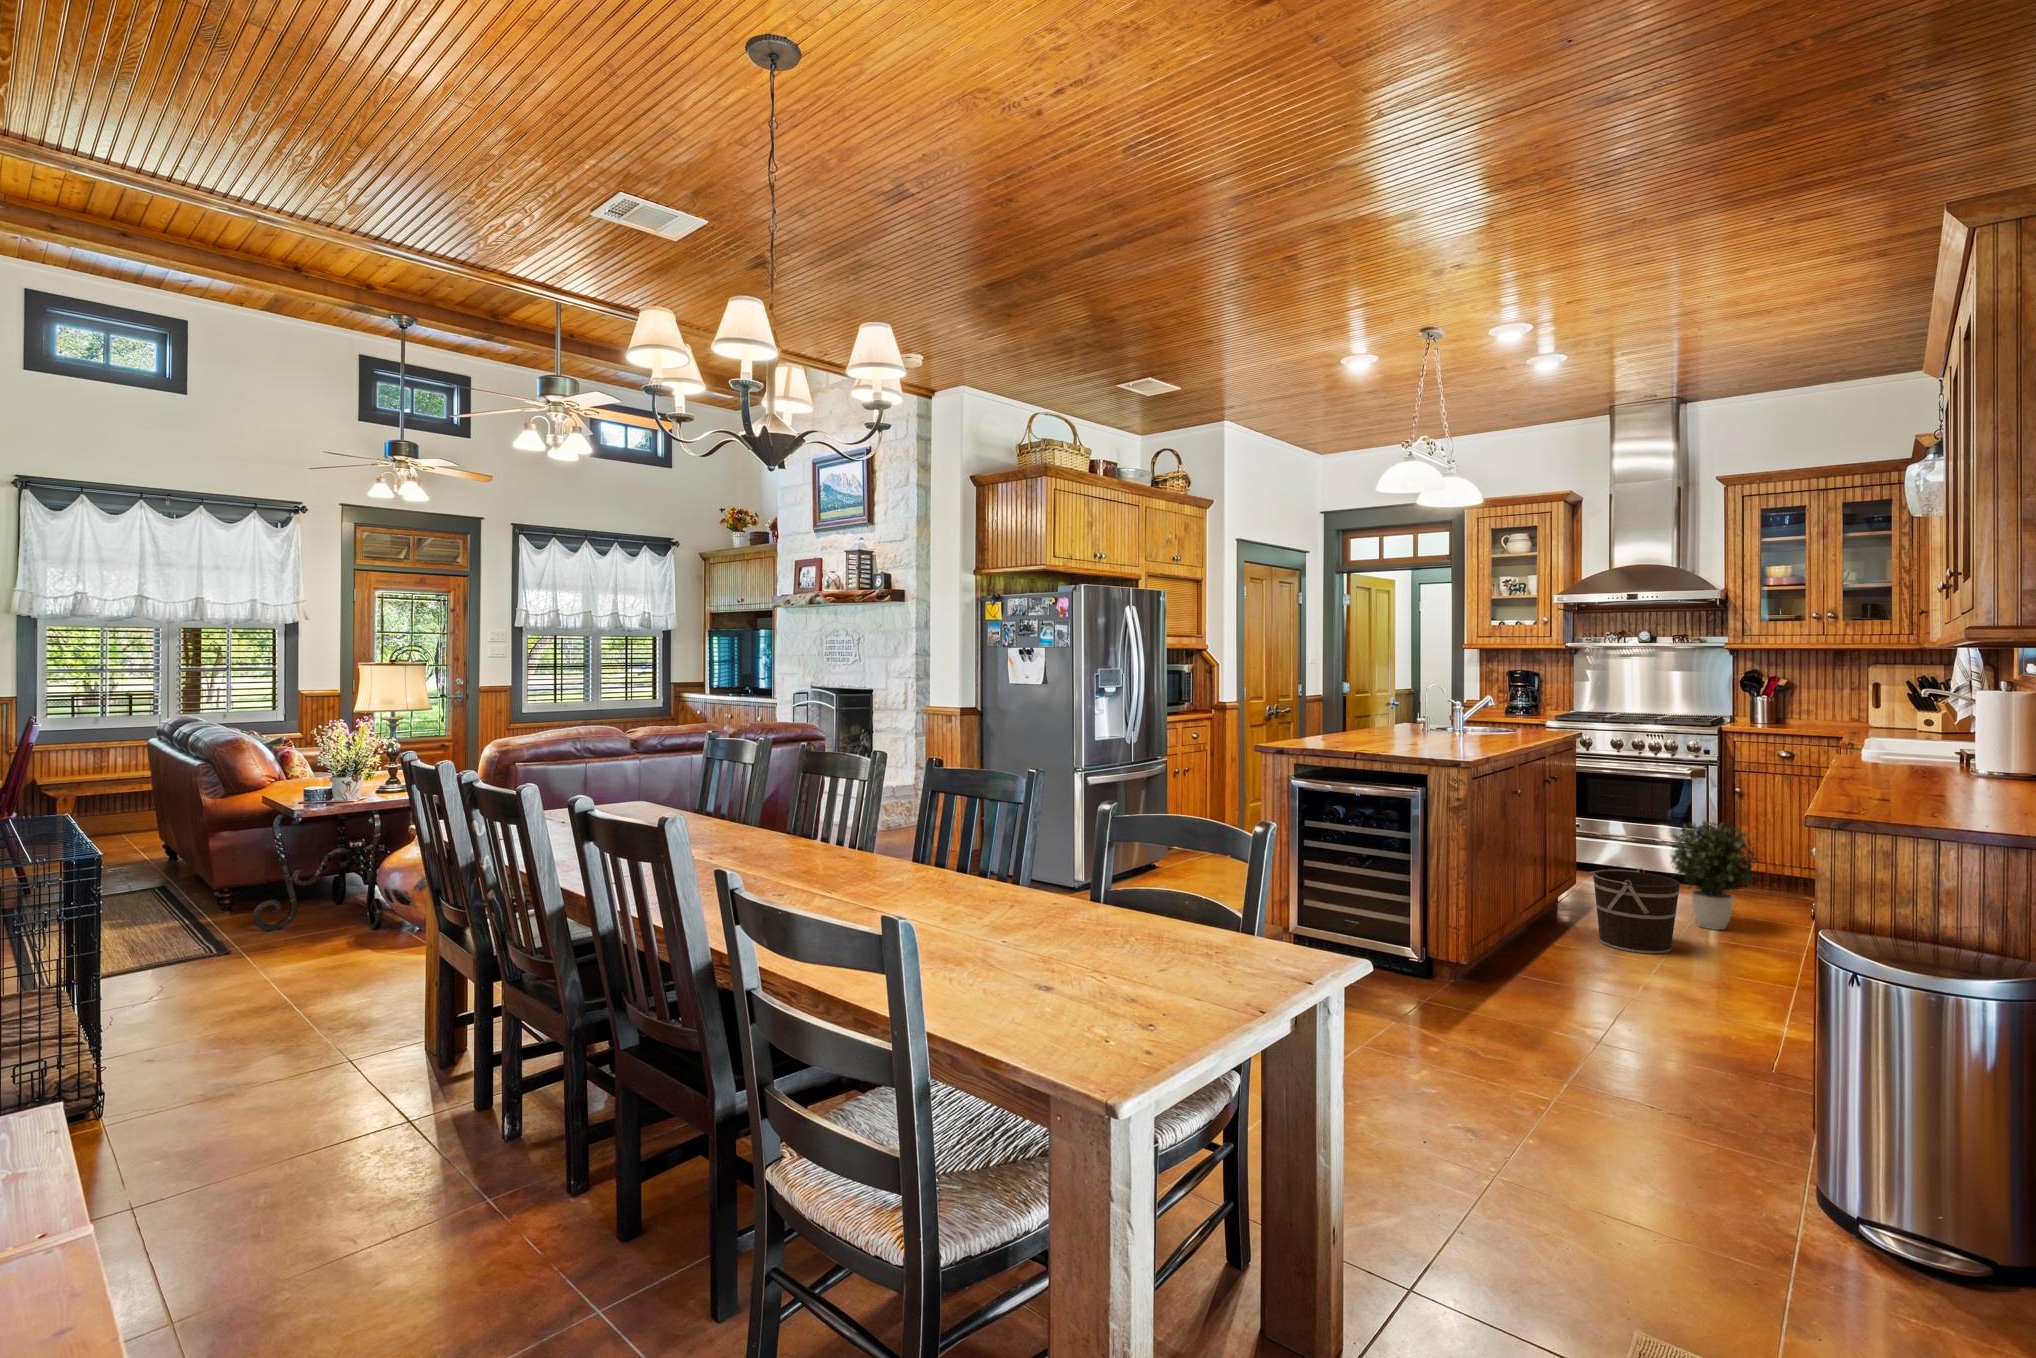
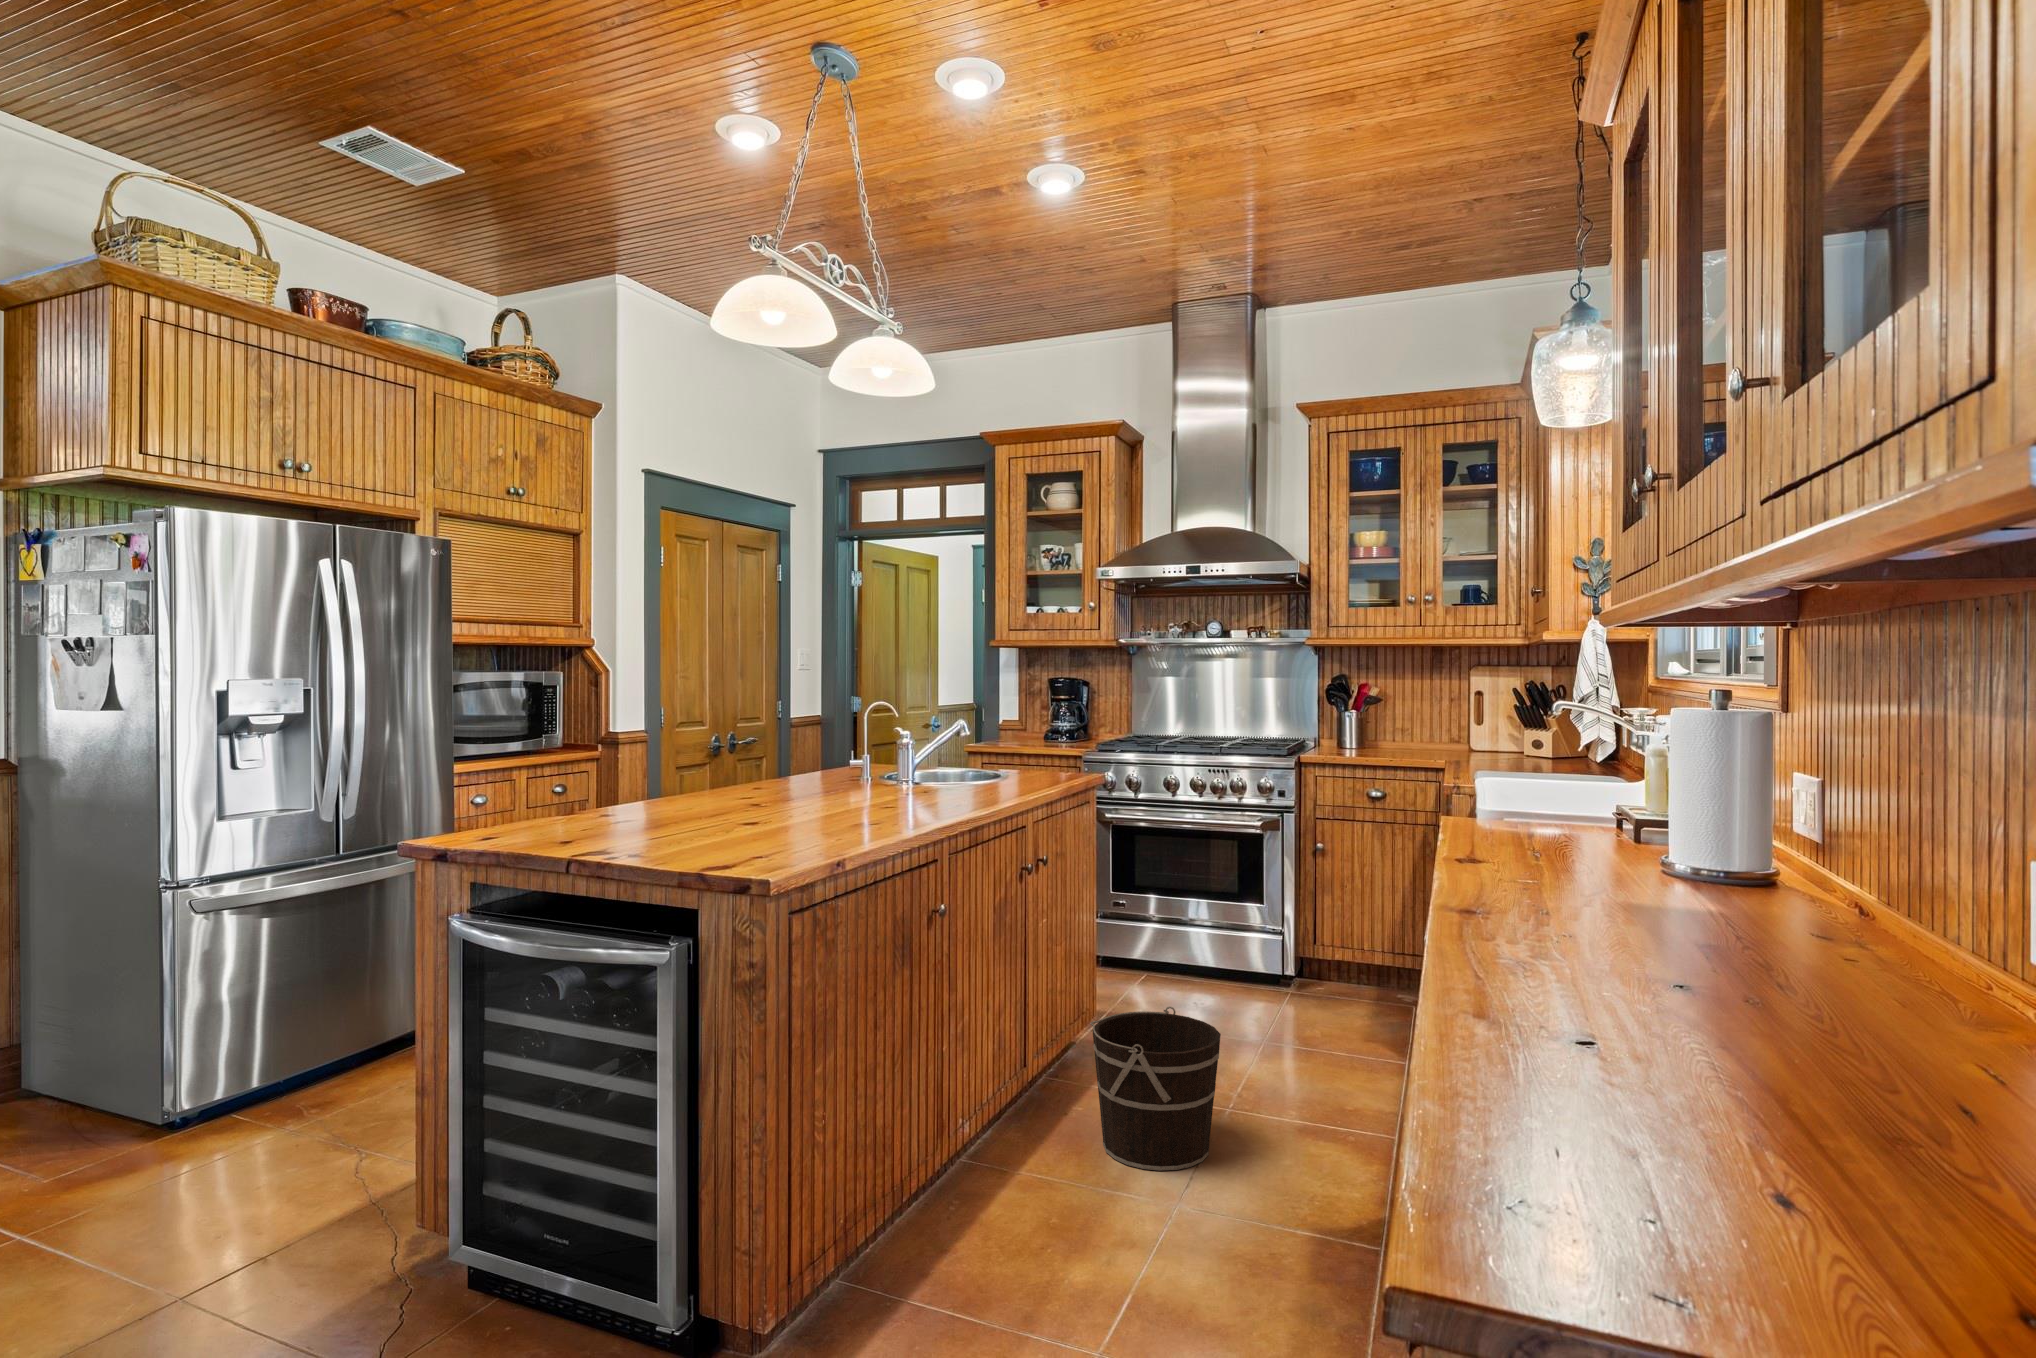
potted plant: present [1672,821,1757,930] -> none [1222,911,1340,1089]

